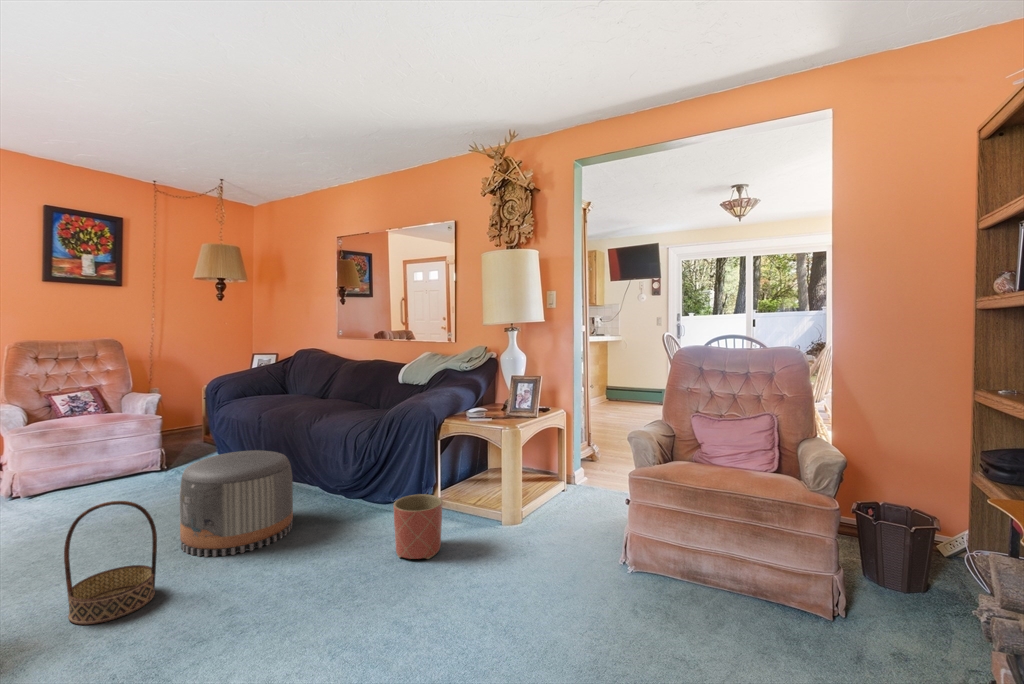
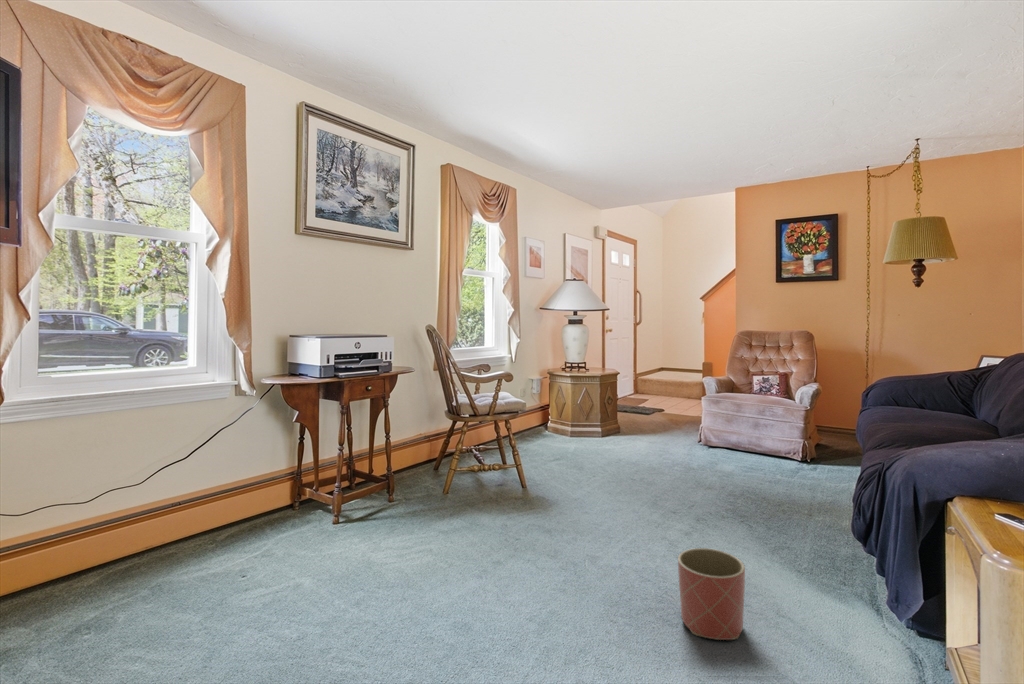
pouf: present [180,450,293,557] -> none [651,444,748,541]
basket: present [64,501,157,625] -> none [560,445,604,520]

